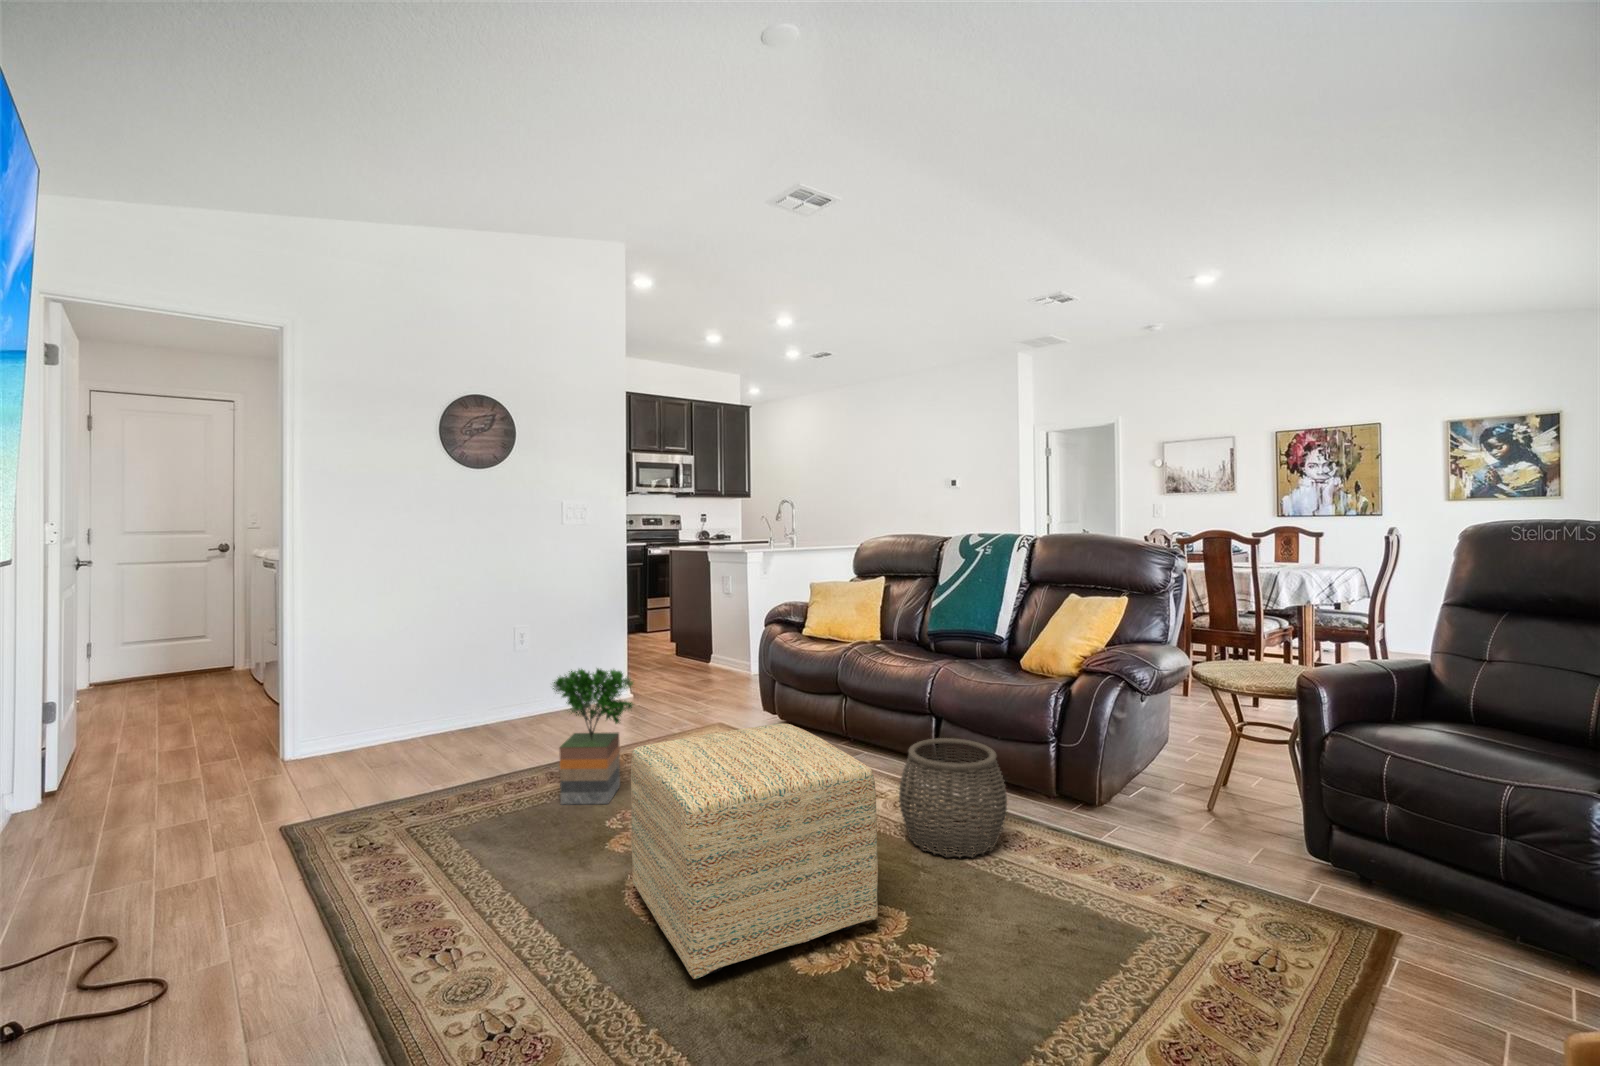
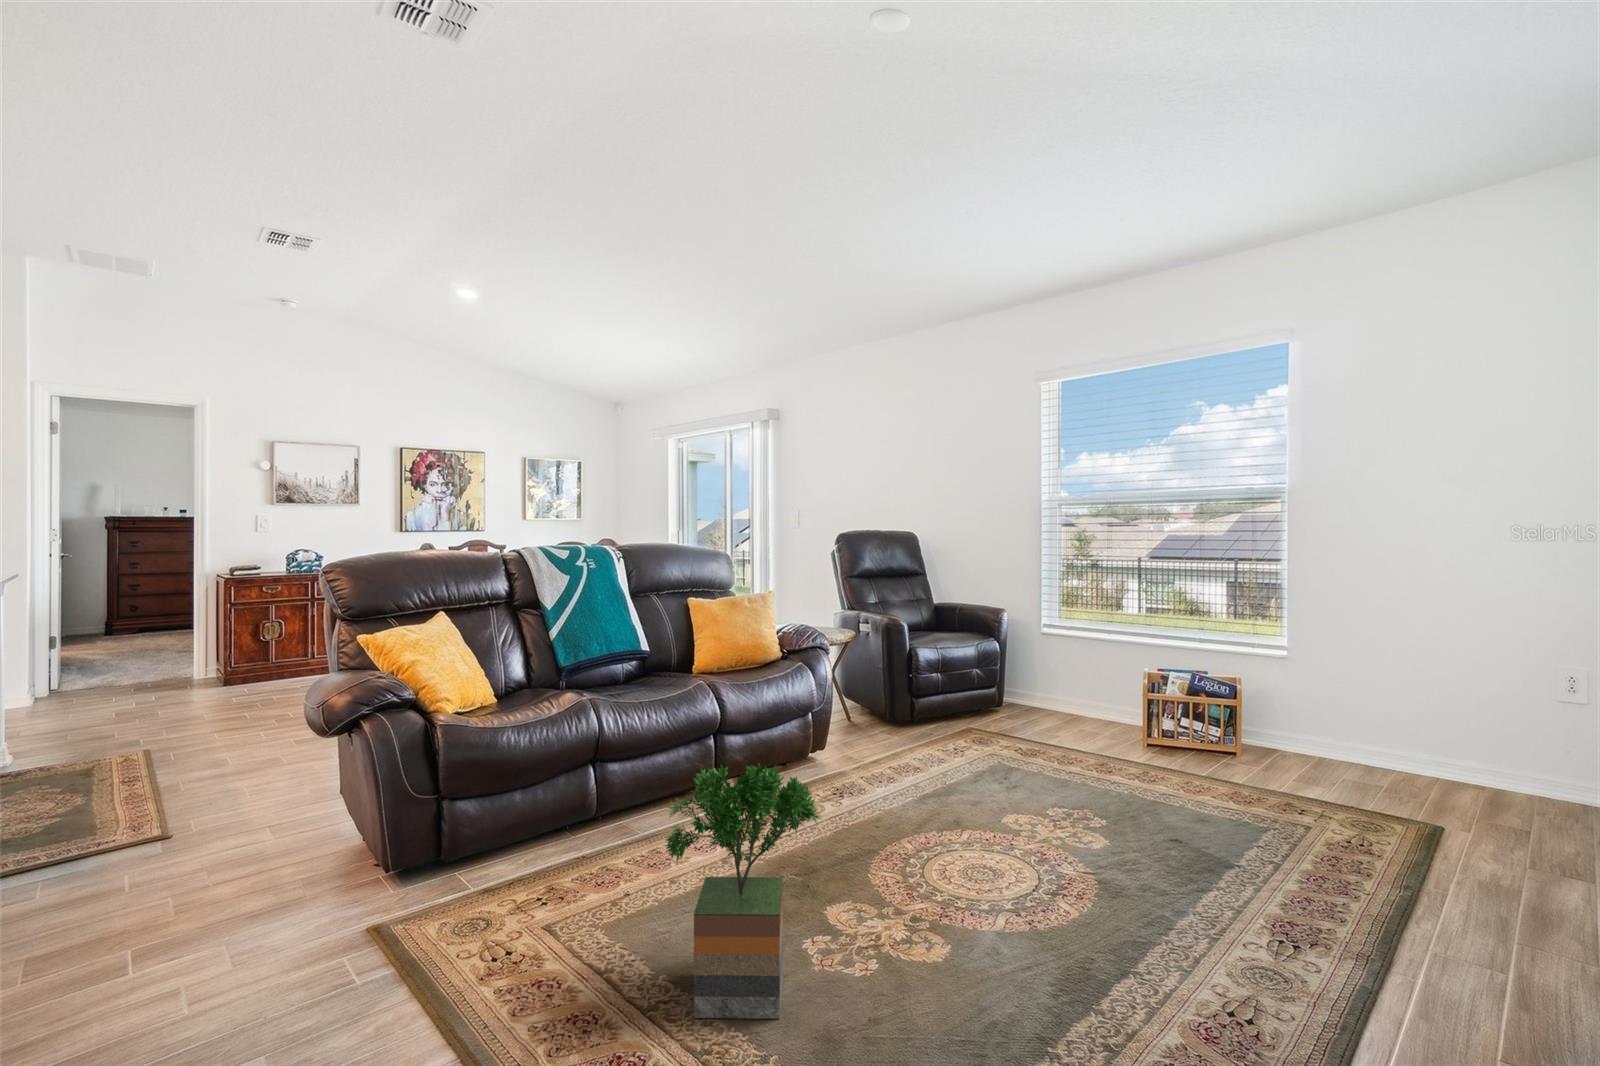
ottoman: present [631,724,878,979] -> none [929,702,1172,905]
woven basket: present [899,738,1007,858] -> none [838,710,930,806]

